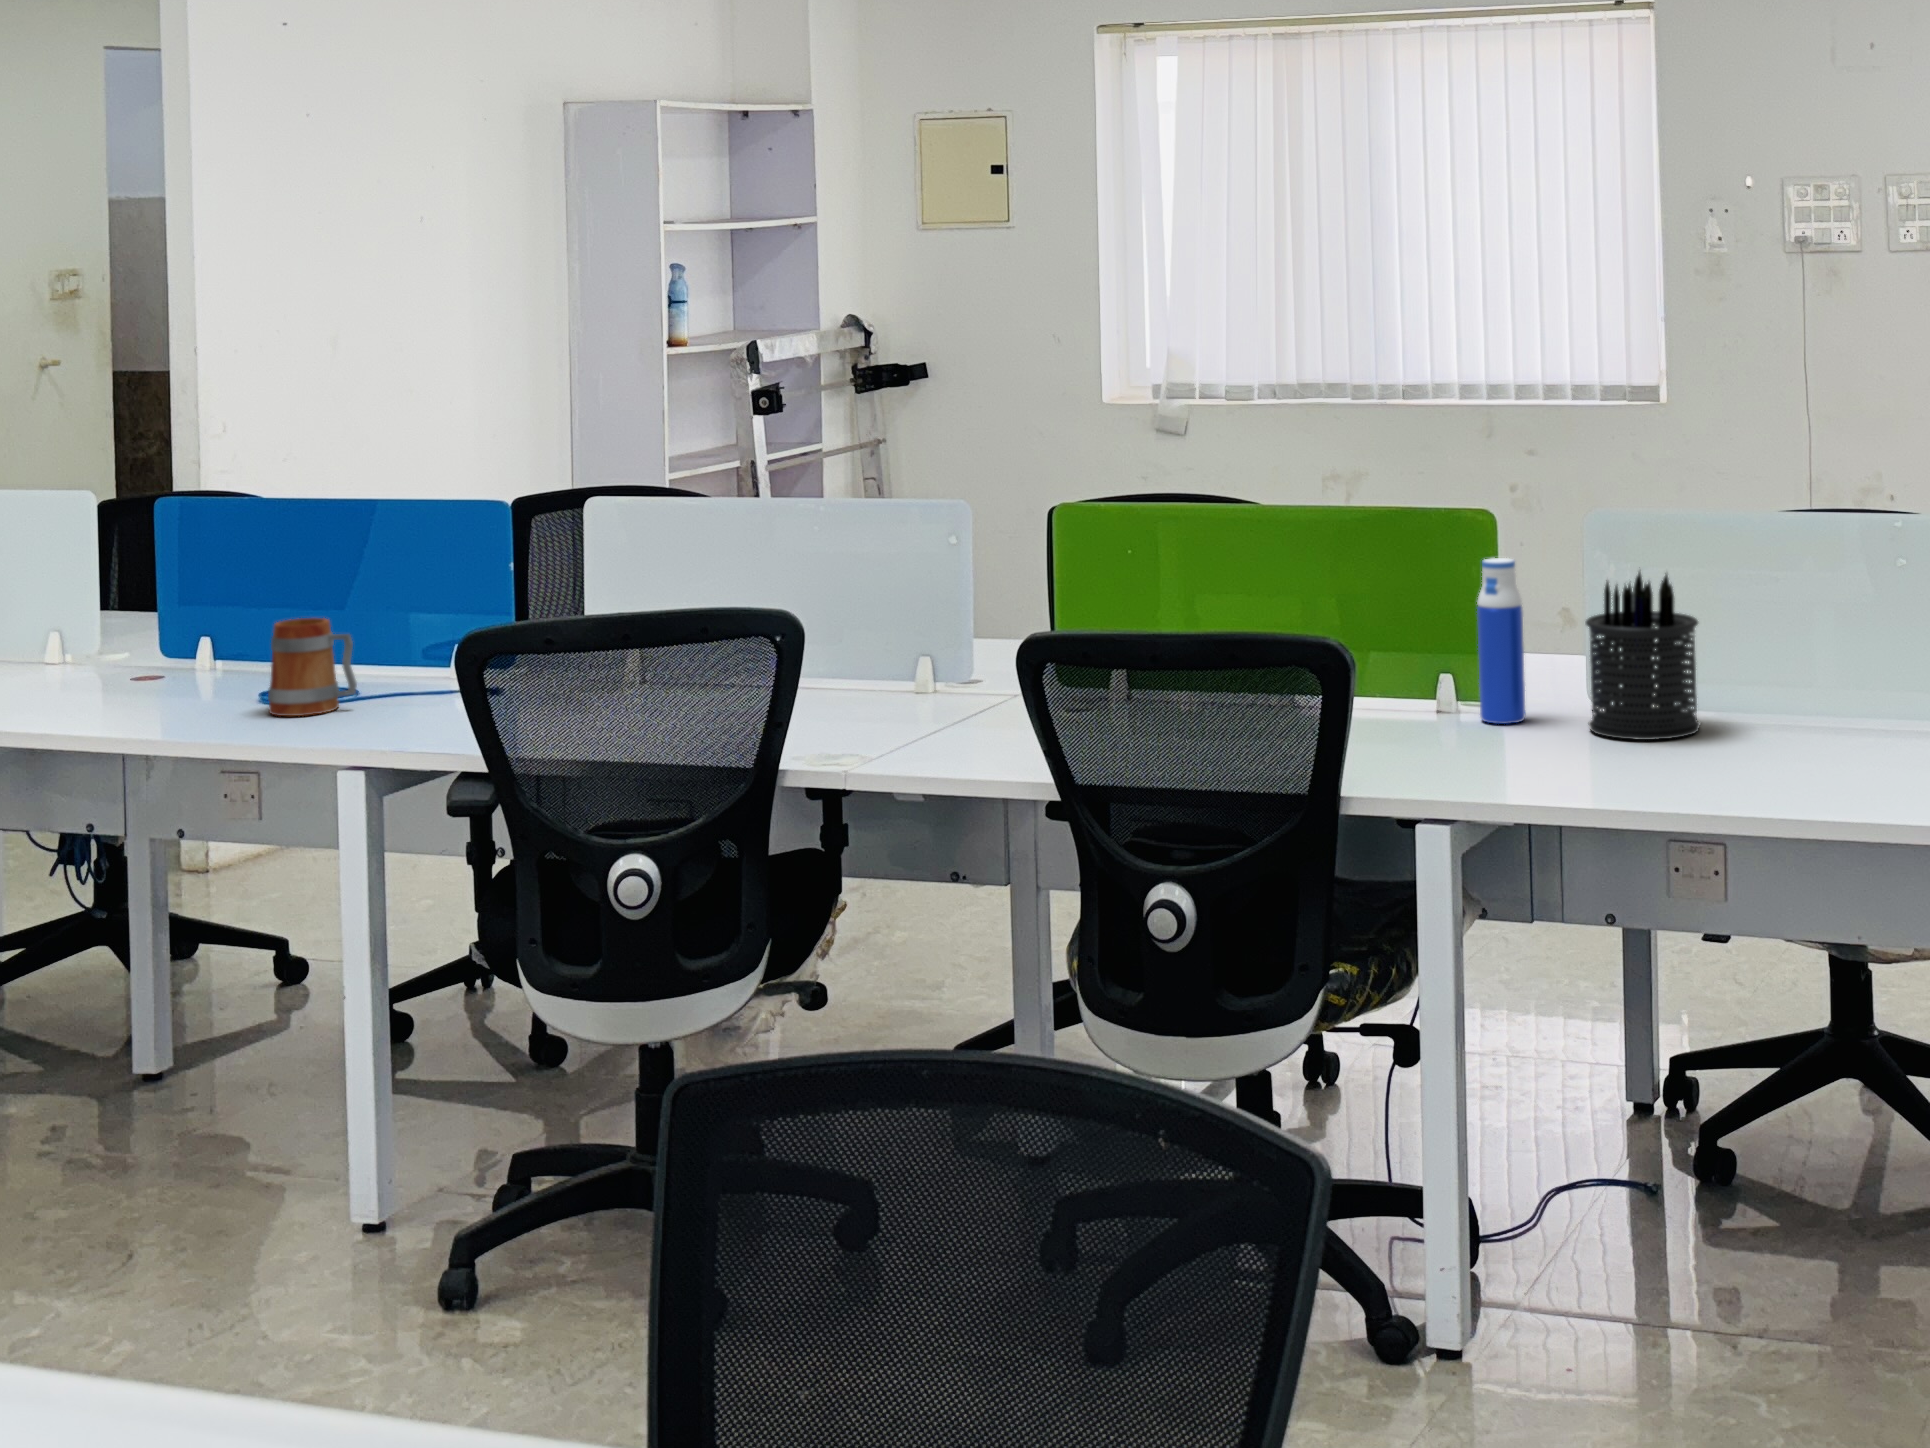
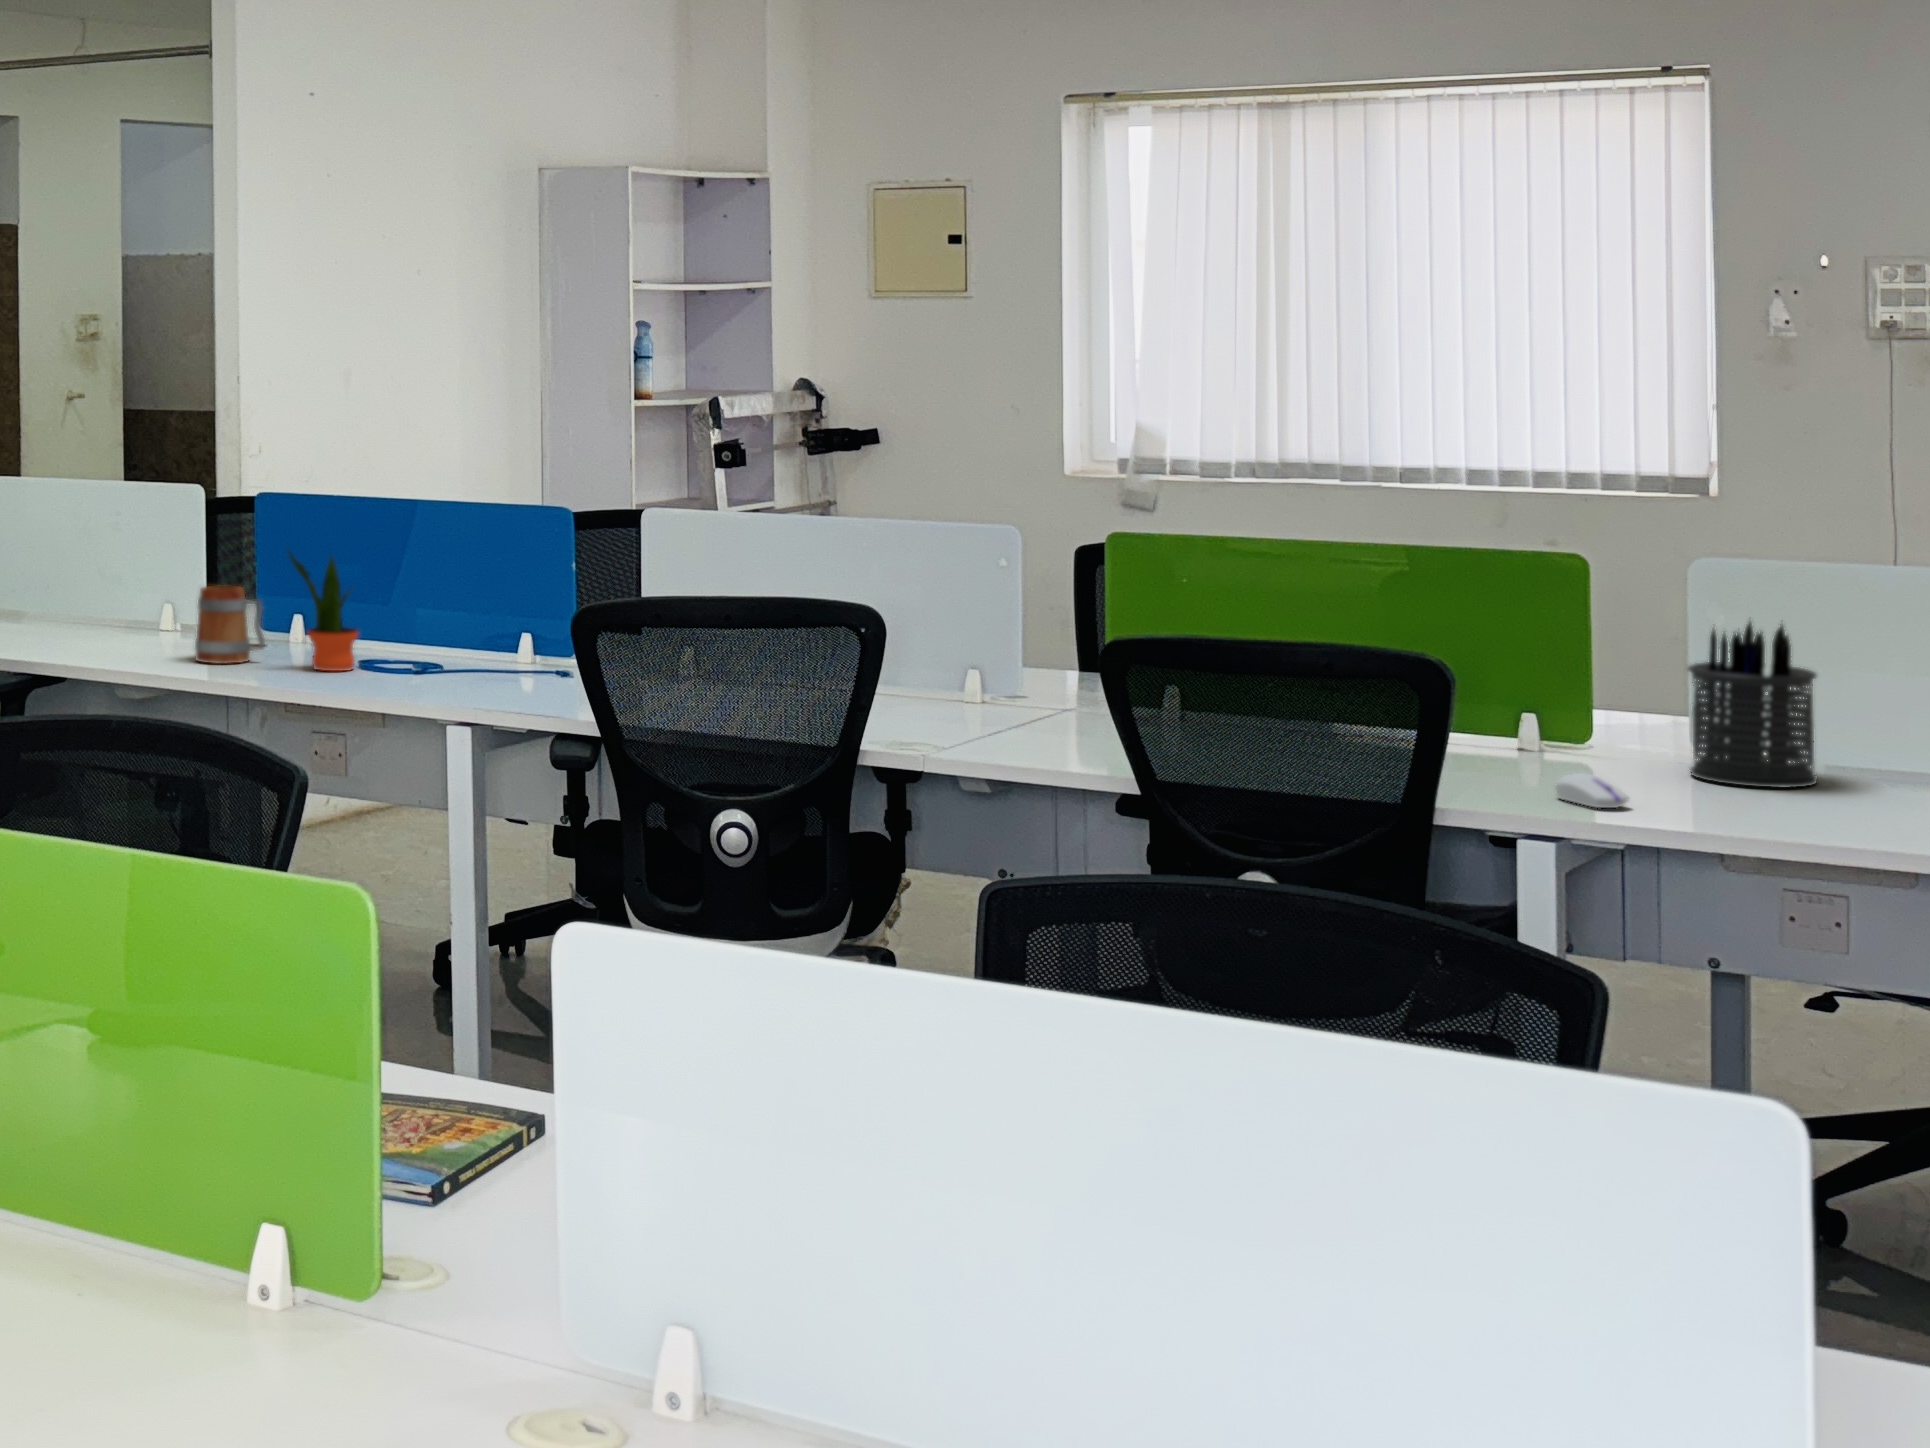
water bottle: present [1477,558,1525,724] -> none [1564,602,1616,764]
potted plant: none [168,560,258,704] -> present [289,553,358,671]
mug: present [268,618,357,716] -> present [195,586,265,664]
computer mouse: none [1460,744,1526,781] -> present [1555,773,1628,808]

